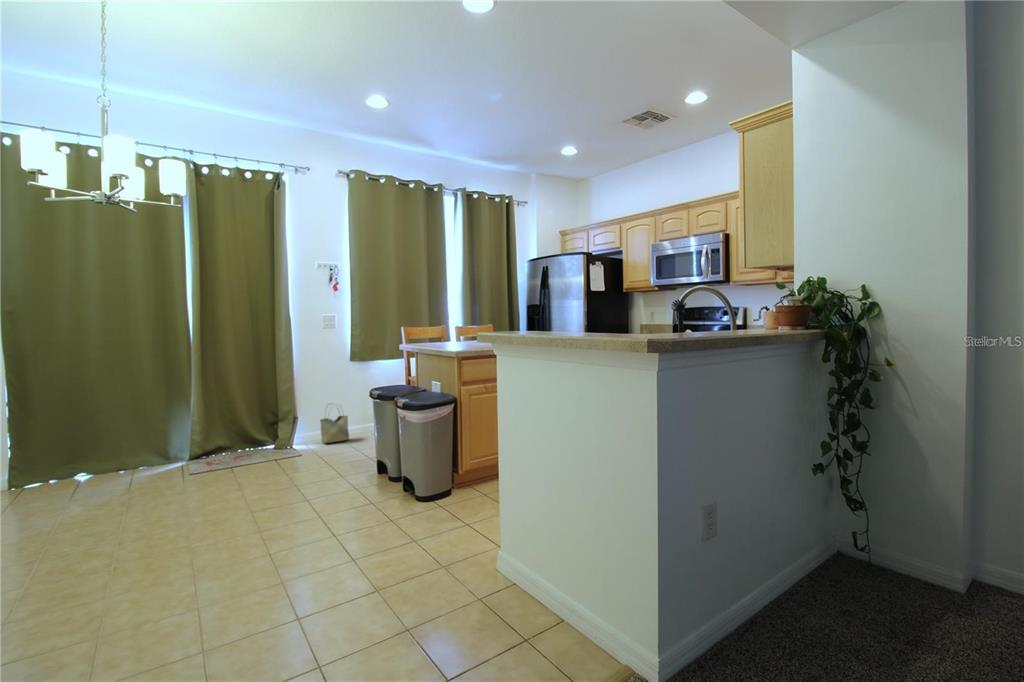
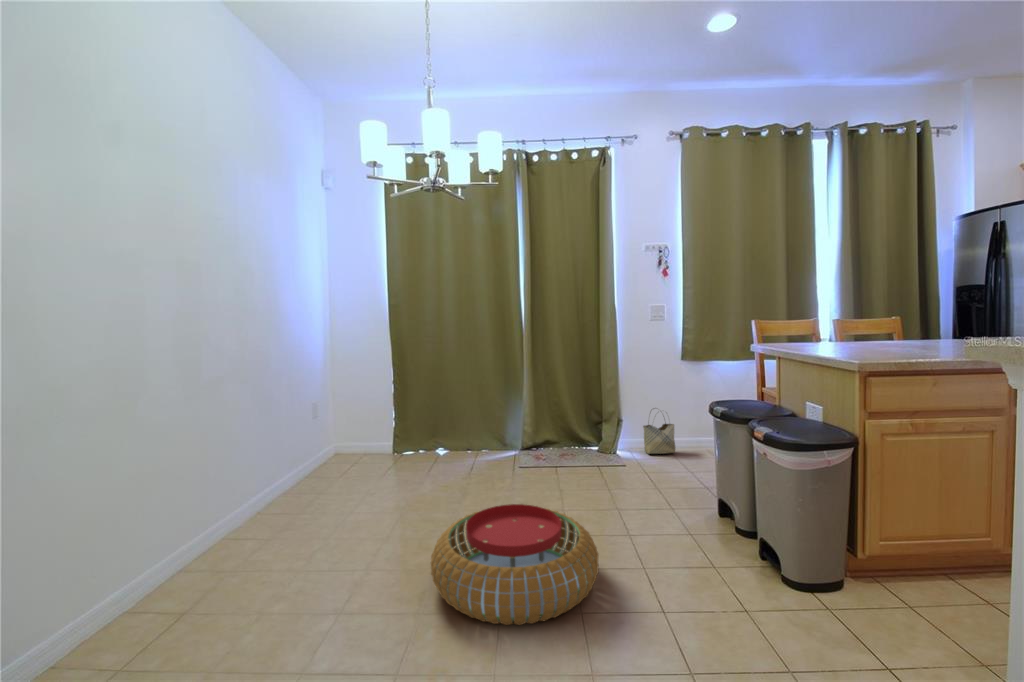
pouf: none [81,489,270,596] -> present [431,504,599,625]

